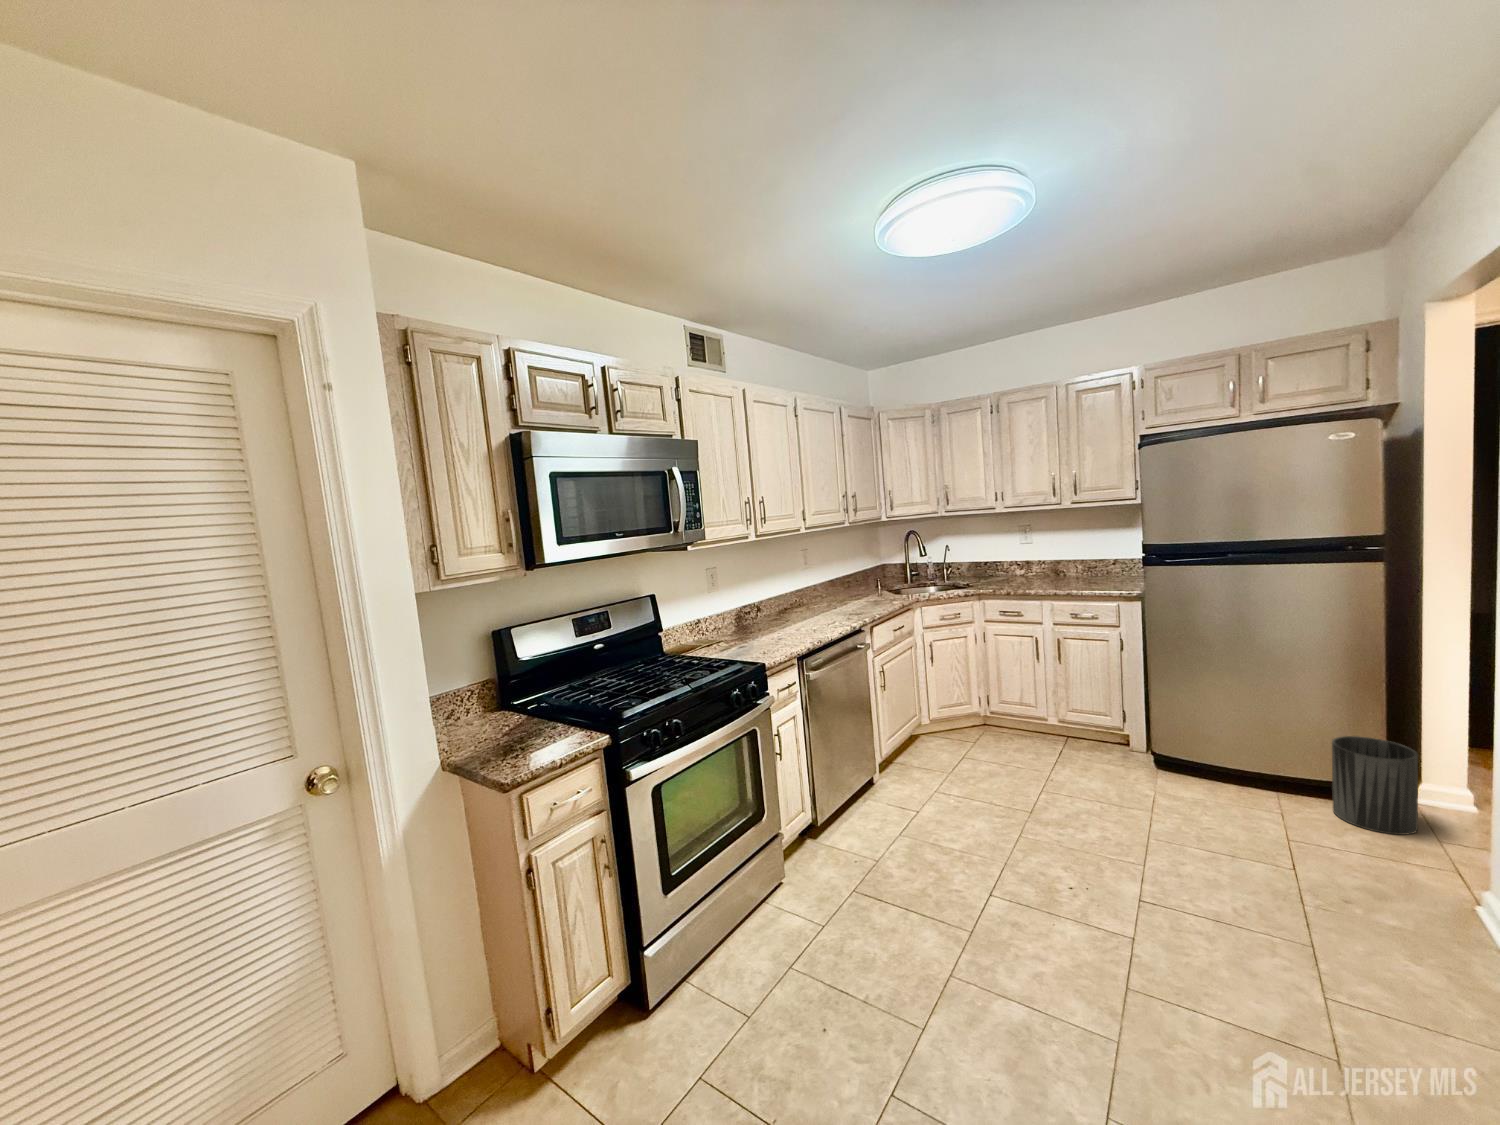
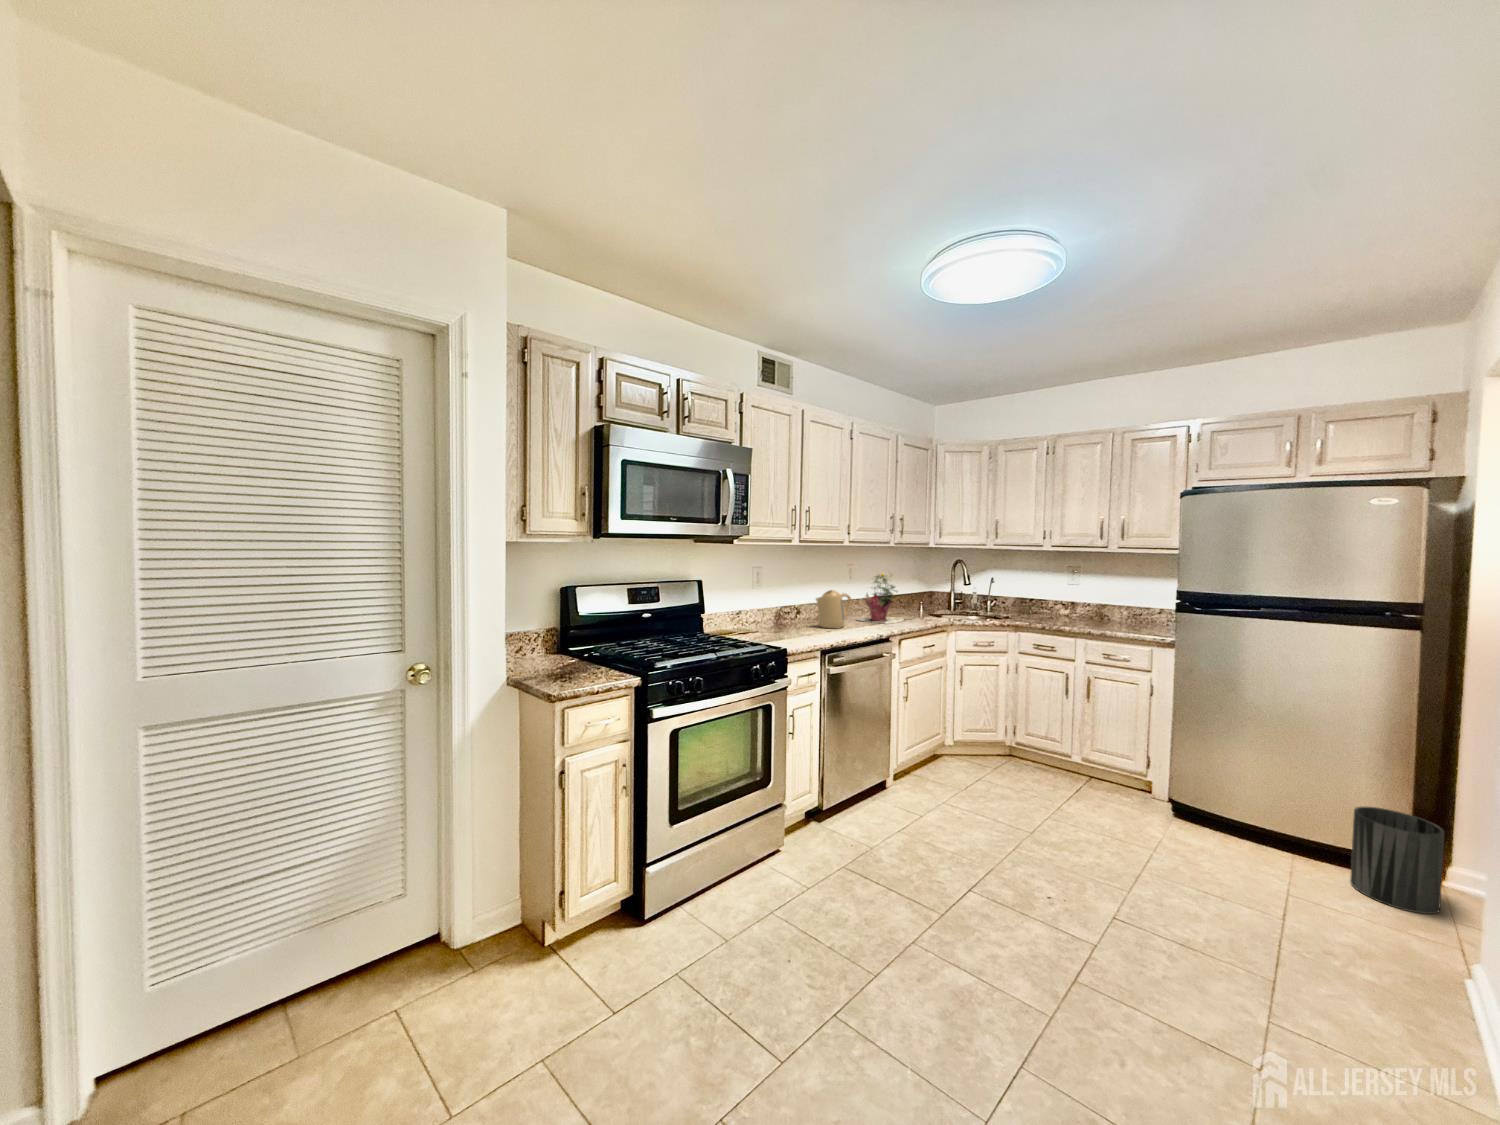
potted plant: none [819,554,873,611] -> present [858,573,904,624]
kettle: none [777,583,816,624] -> present [816,590,851,628]

